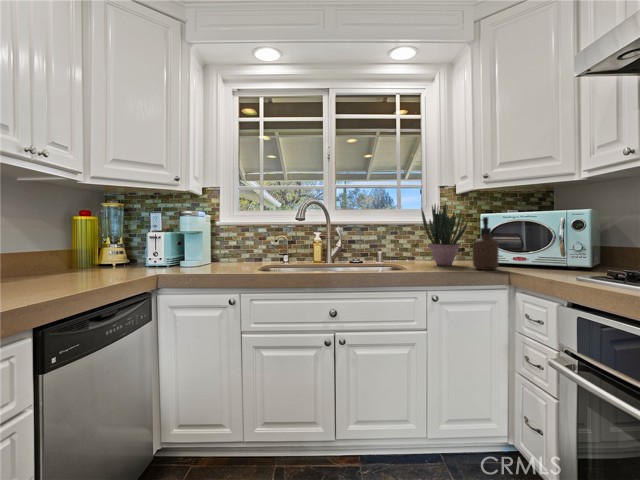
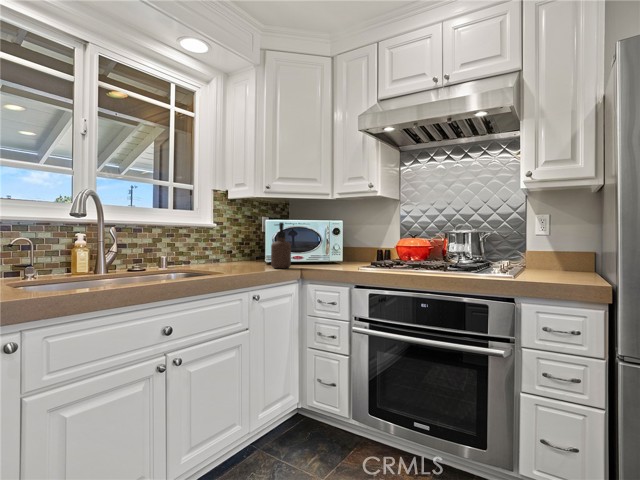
potted plant: present [421,203,468,266] -> none [217,205,257,268]

